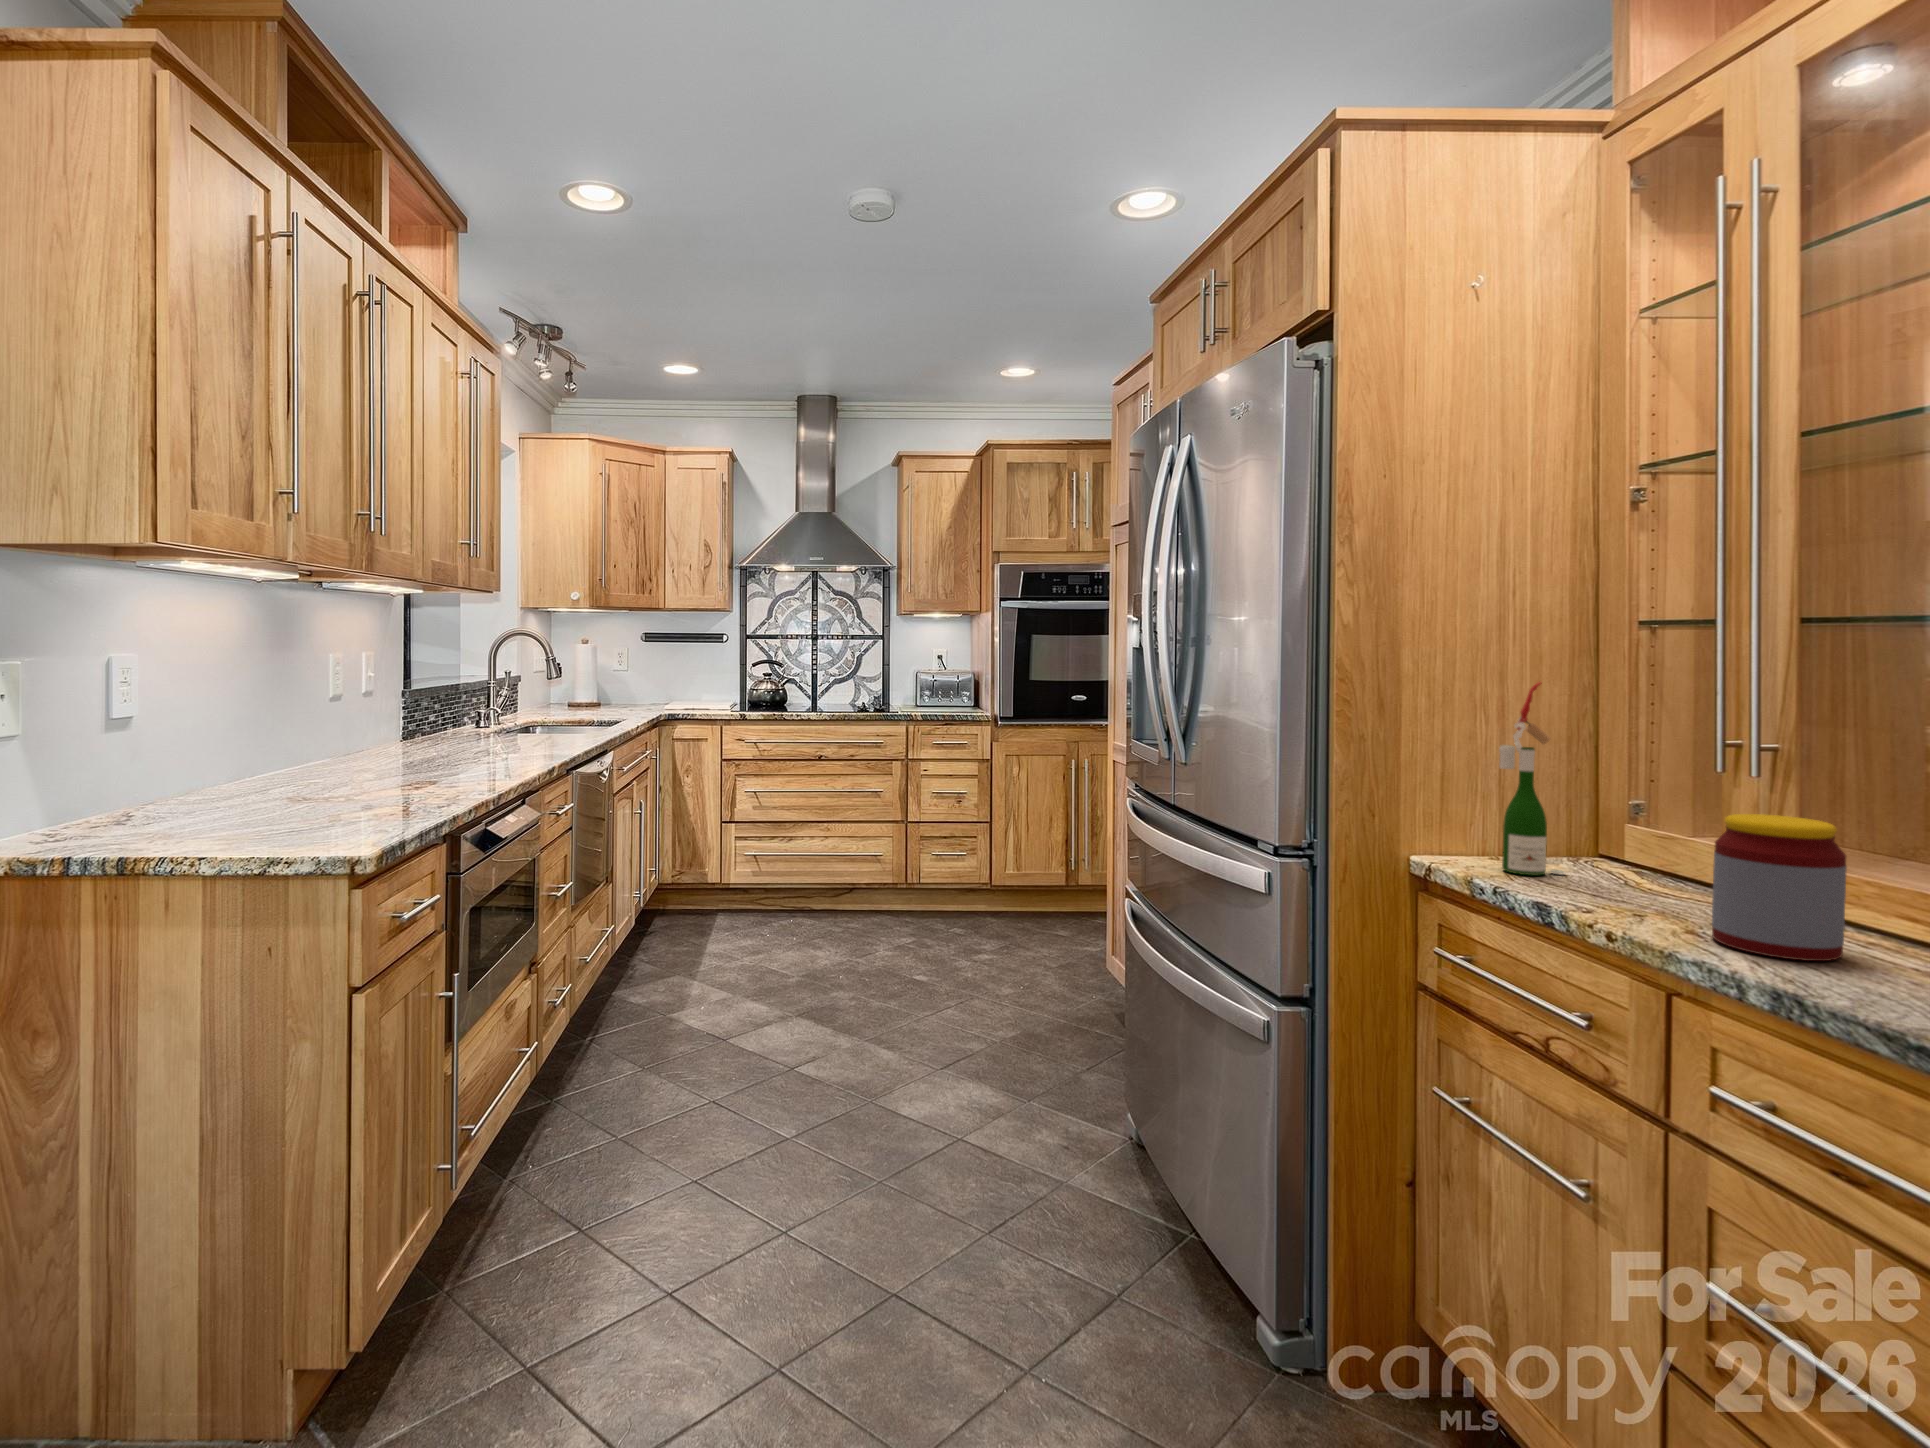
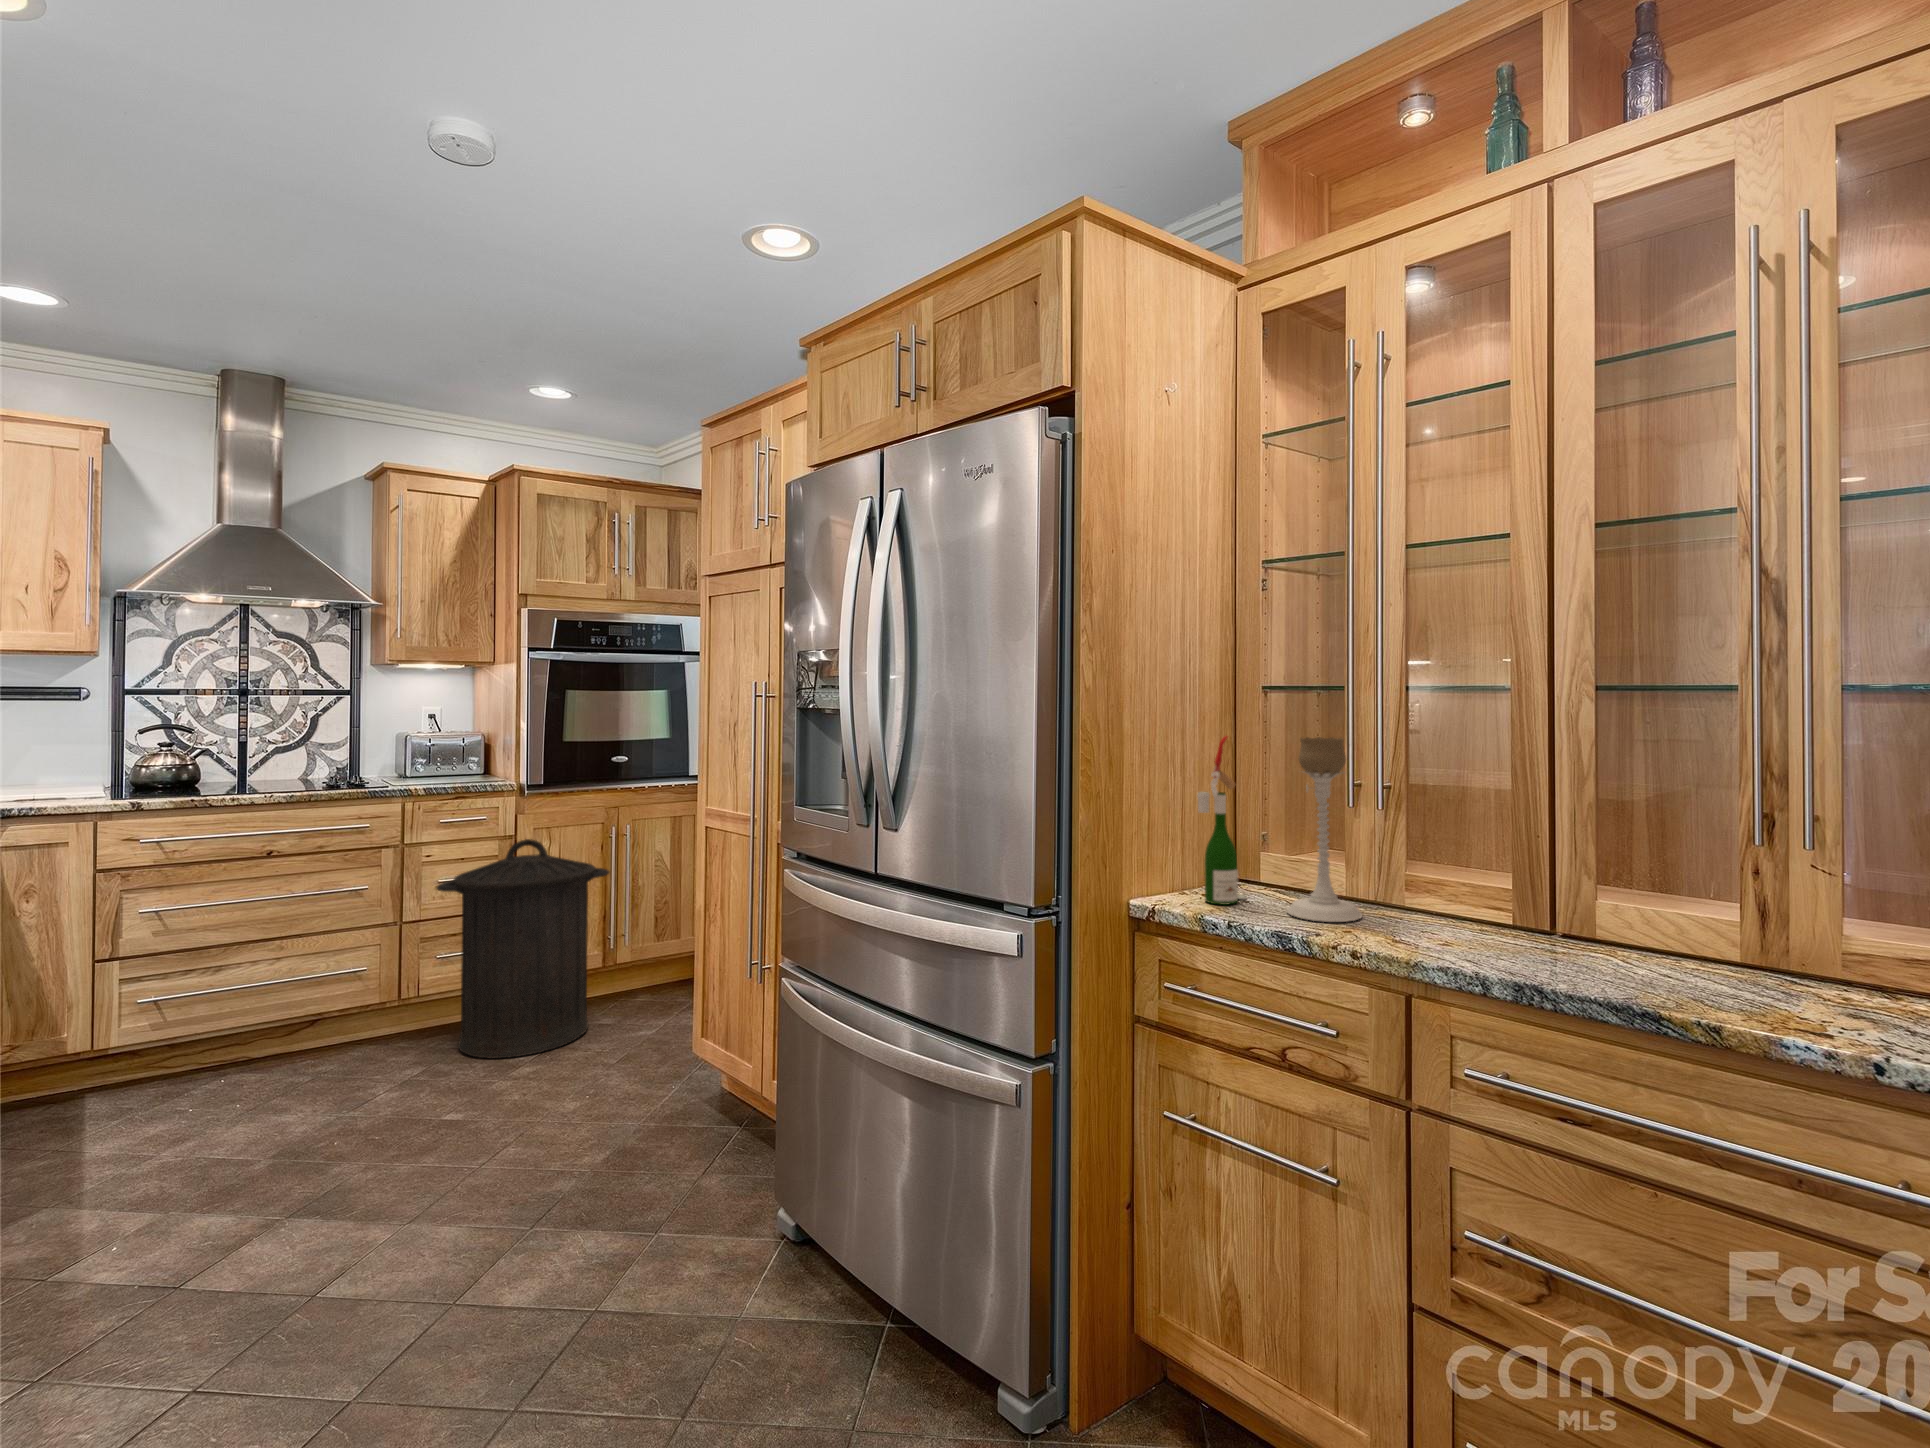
candle holder: none [1588,685,1696,910] -> present [1287,737,1362,922]
trash can: none [921,764,1054,947] -> present [436,839,609,1058]
jar: present [1712,814,1847,961] -> none [1412,838,1498,952]

